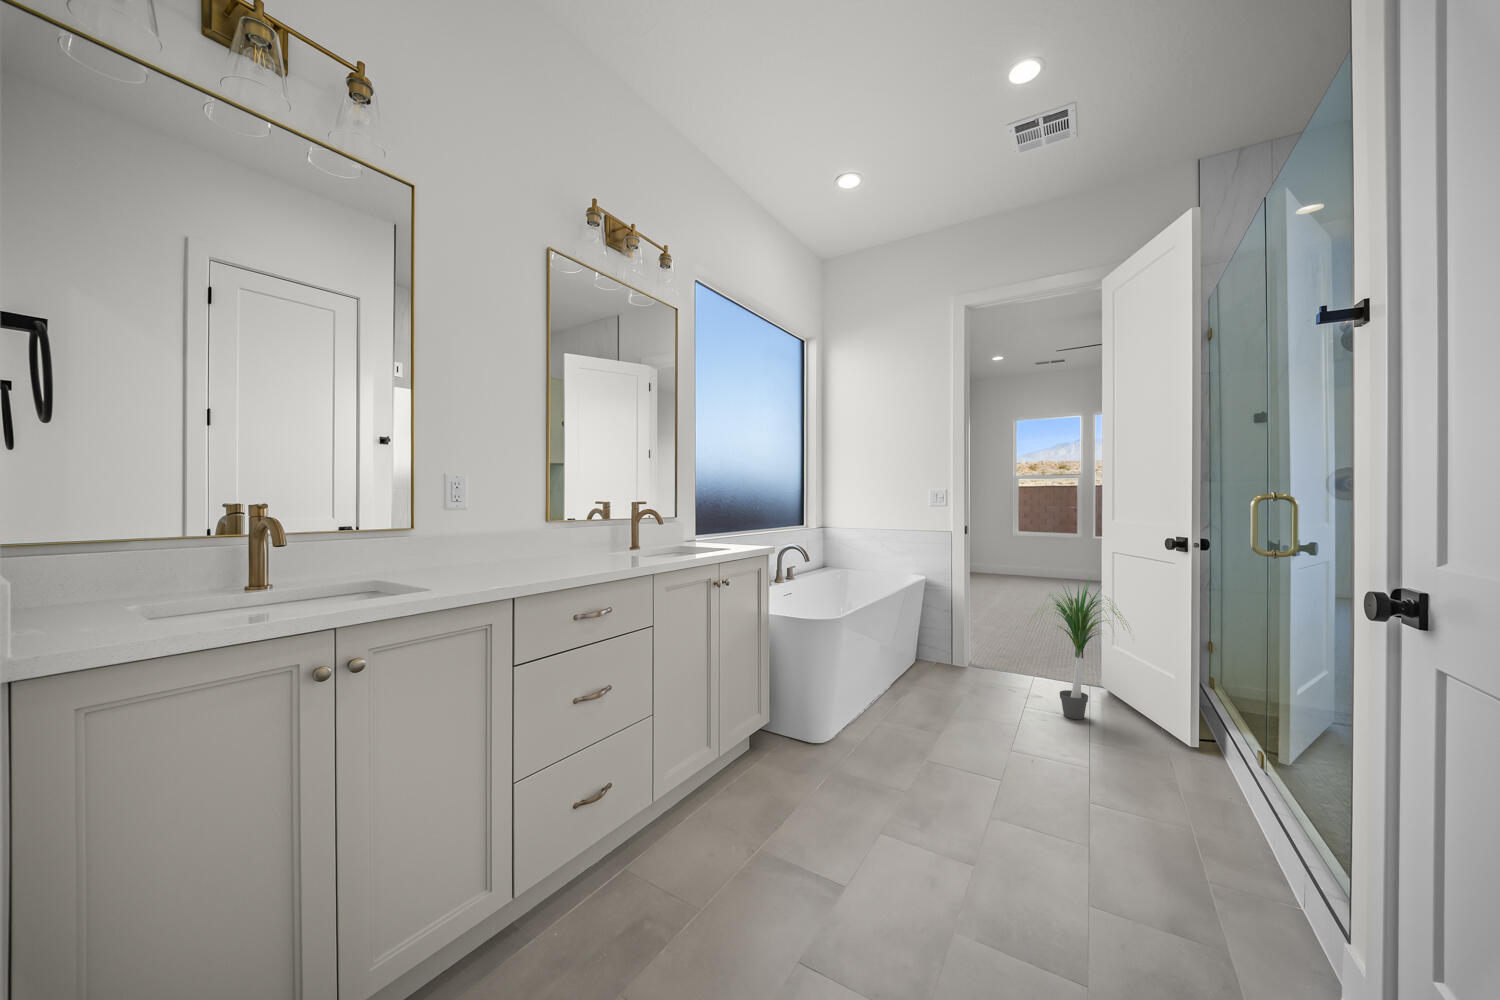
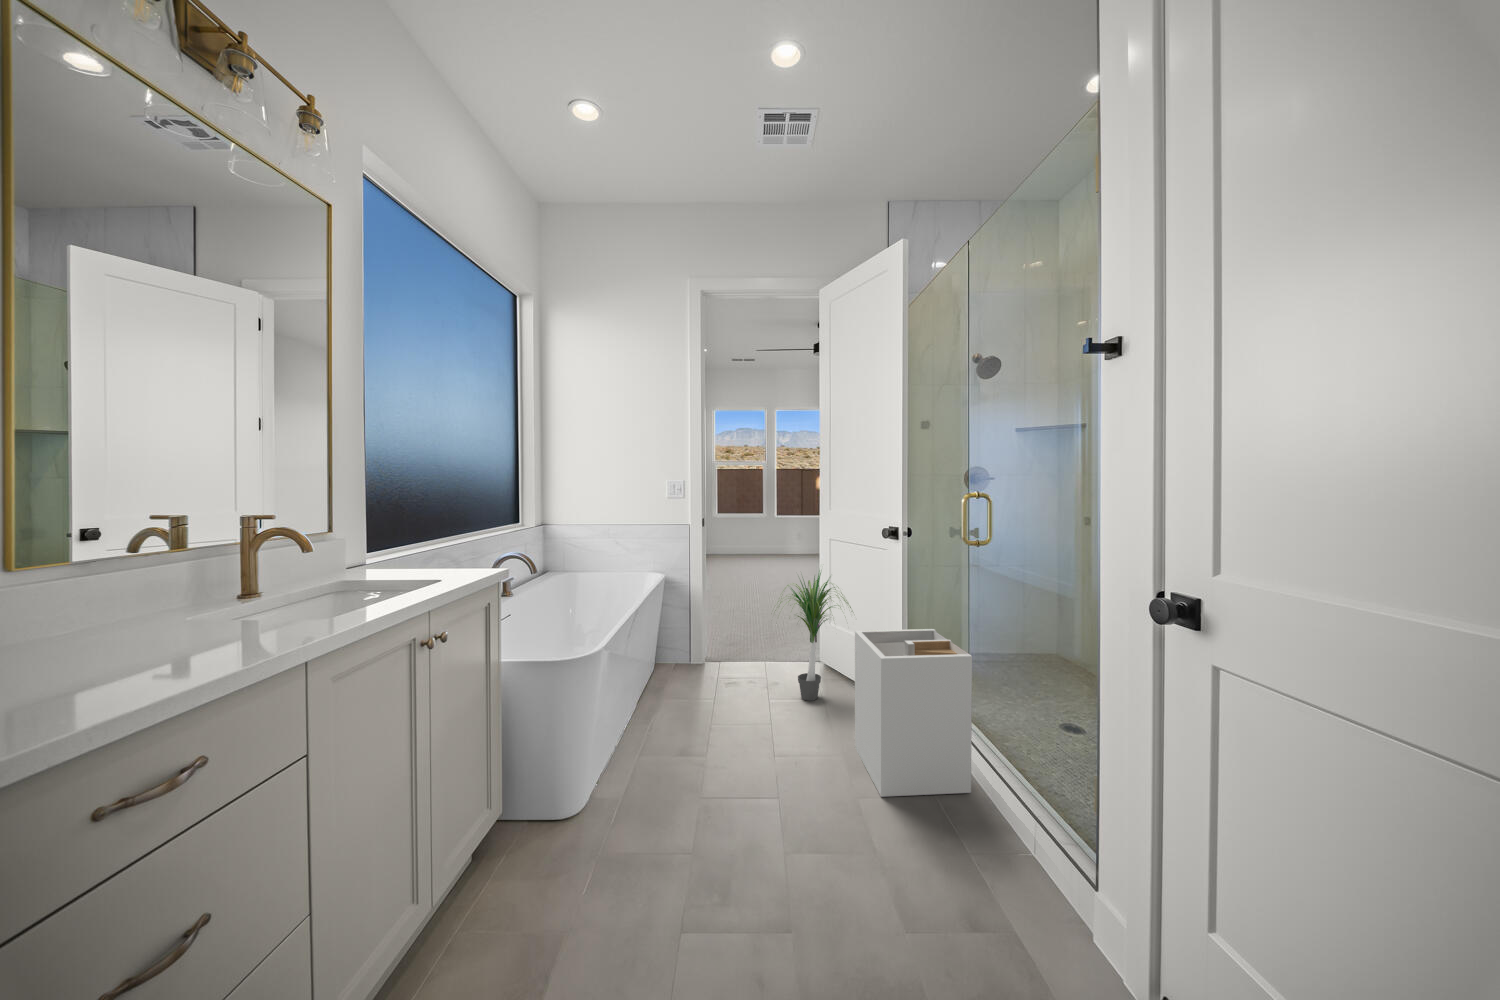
laundry hamper: none [1107,641,1242,839] -> present [855,629,972,797]

